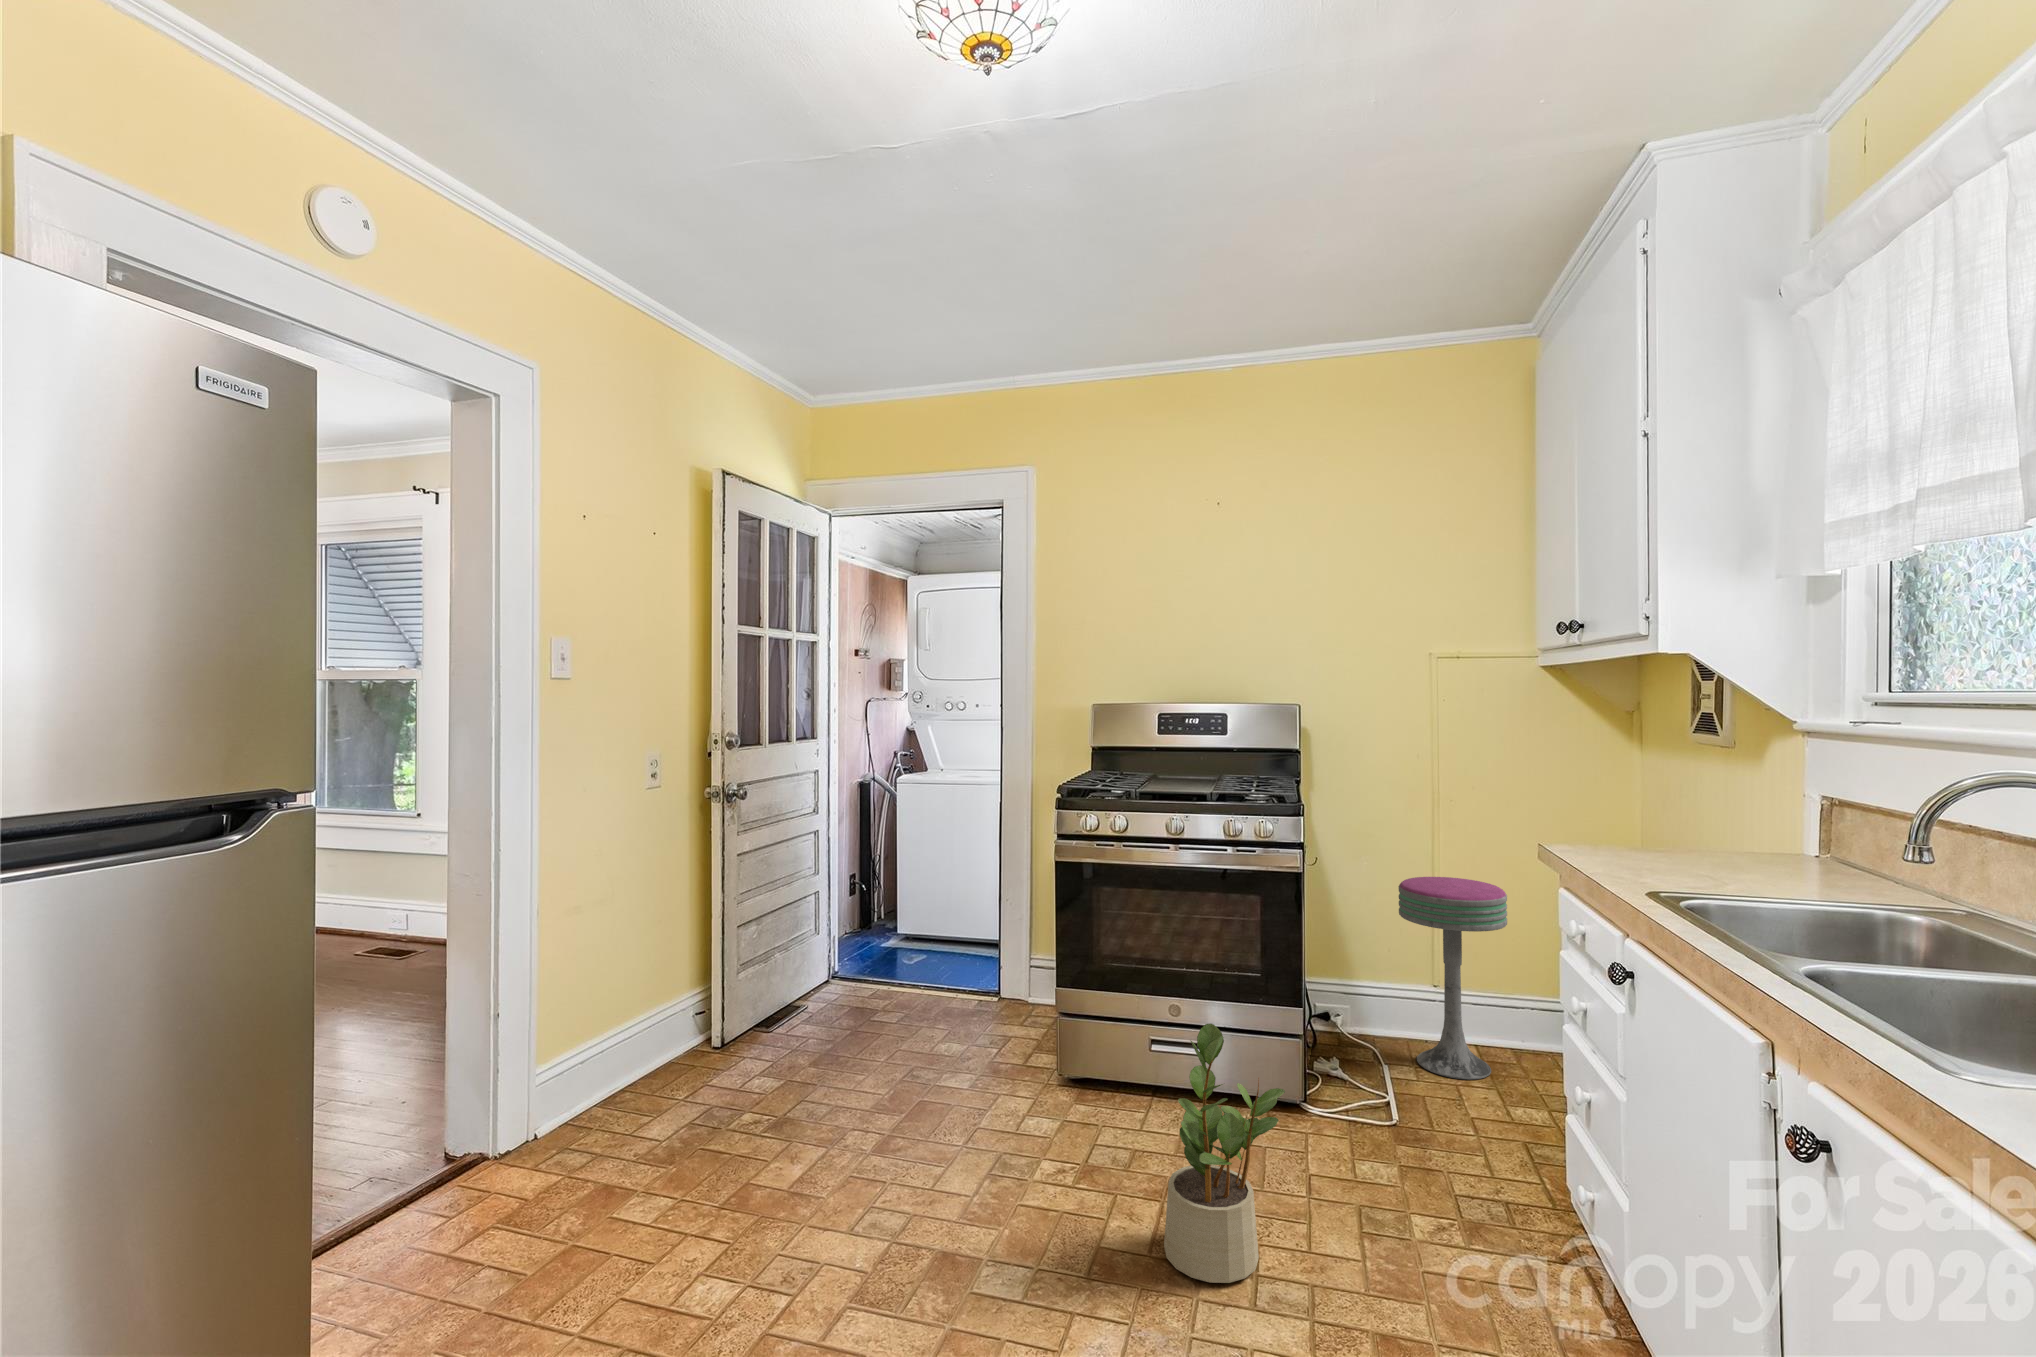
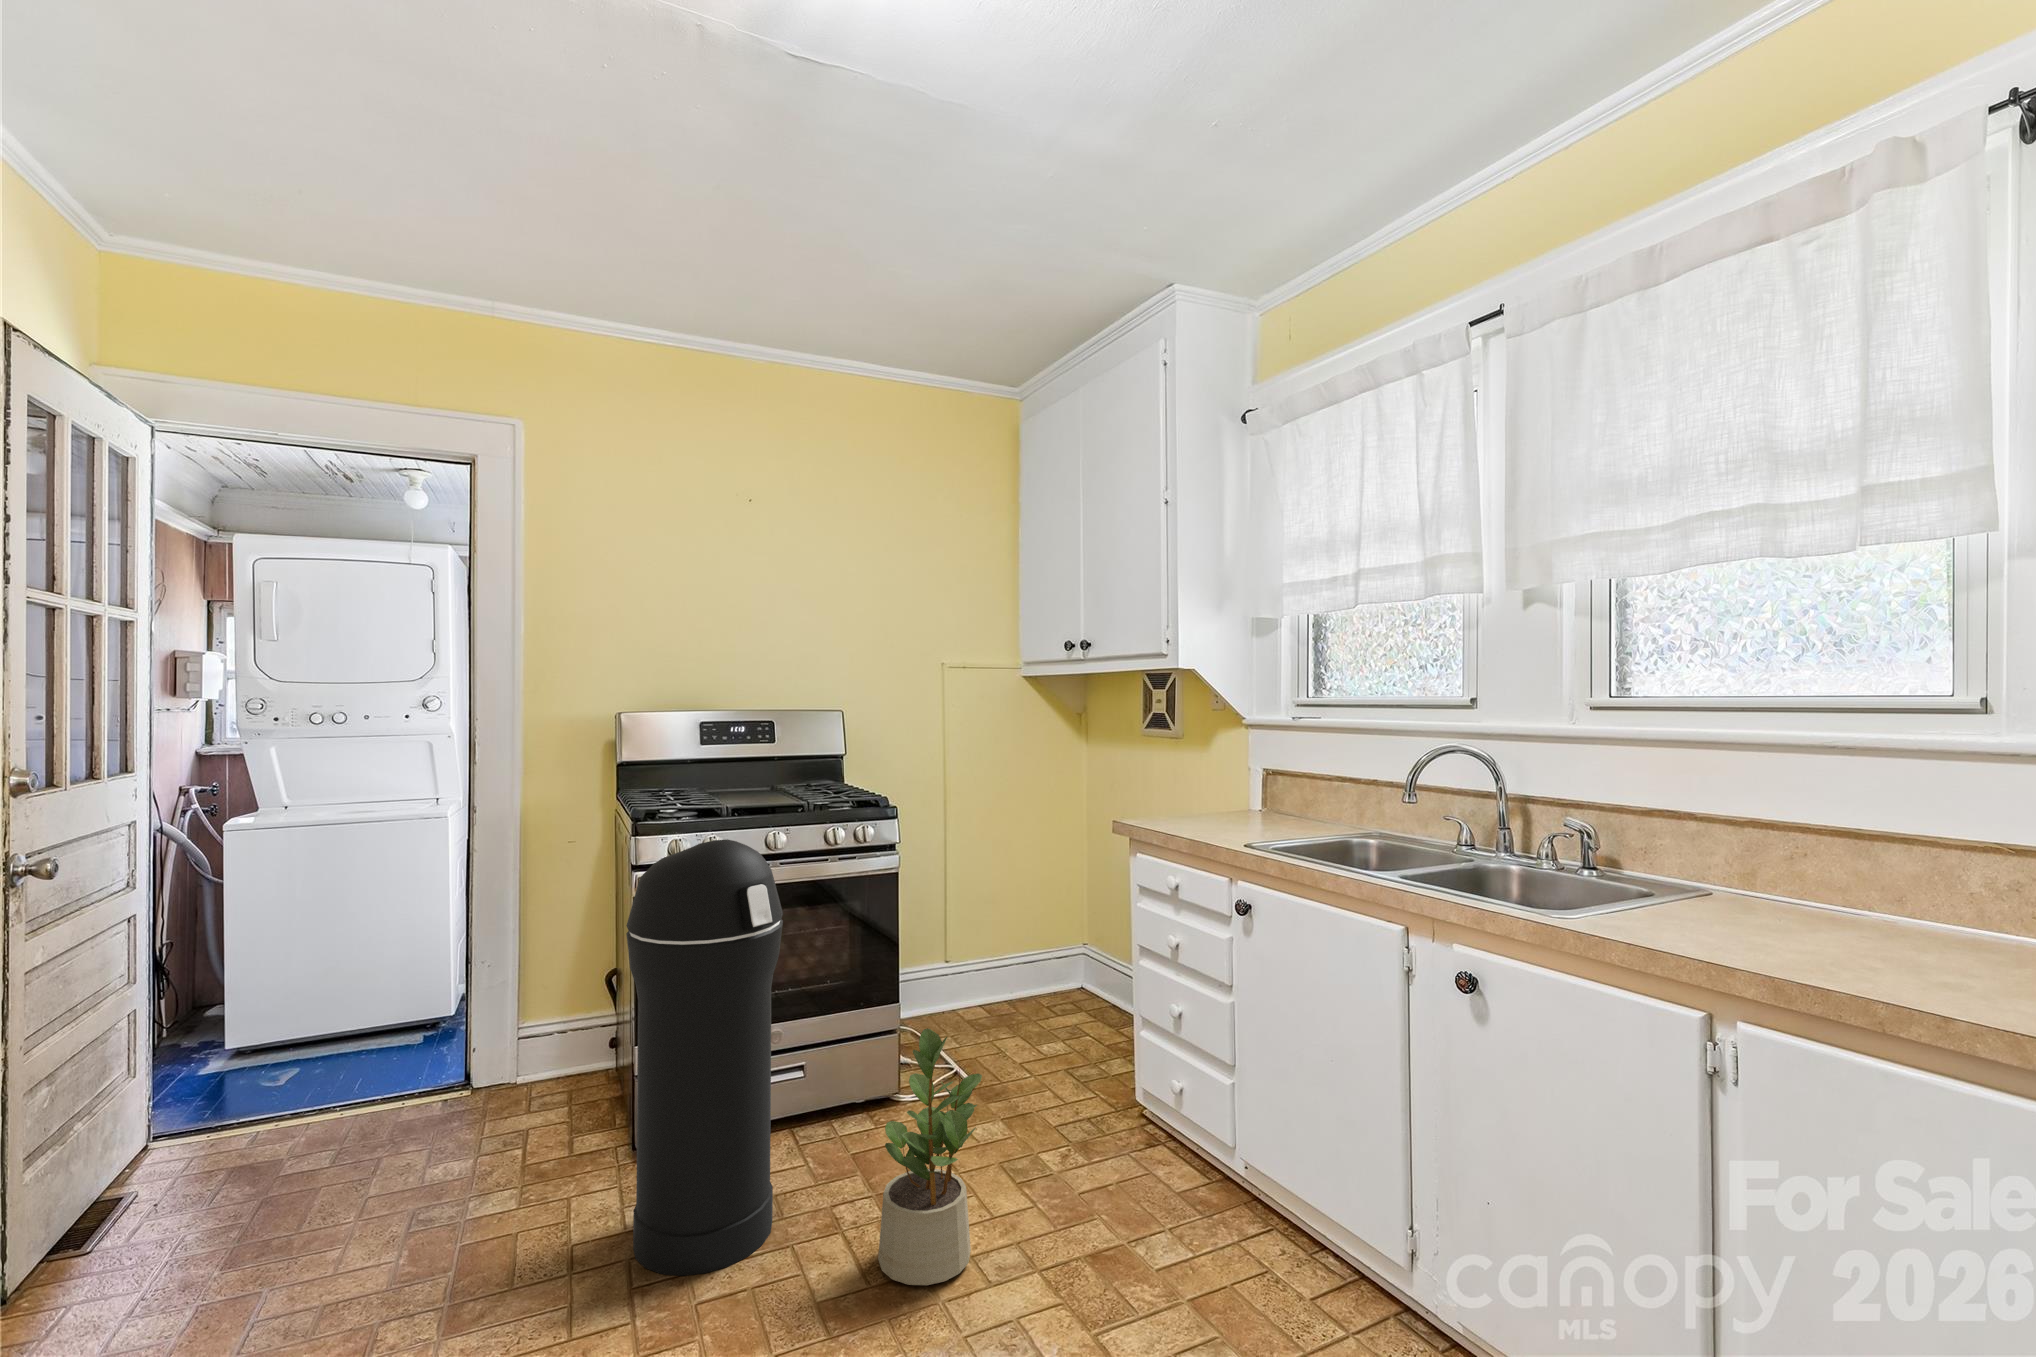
trash can: none [998,815,1126,1187] -> present [626,839,783,1276]
bar stool: present [1398,877,1507,1080] -> none [933,860,1020,1036]

